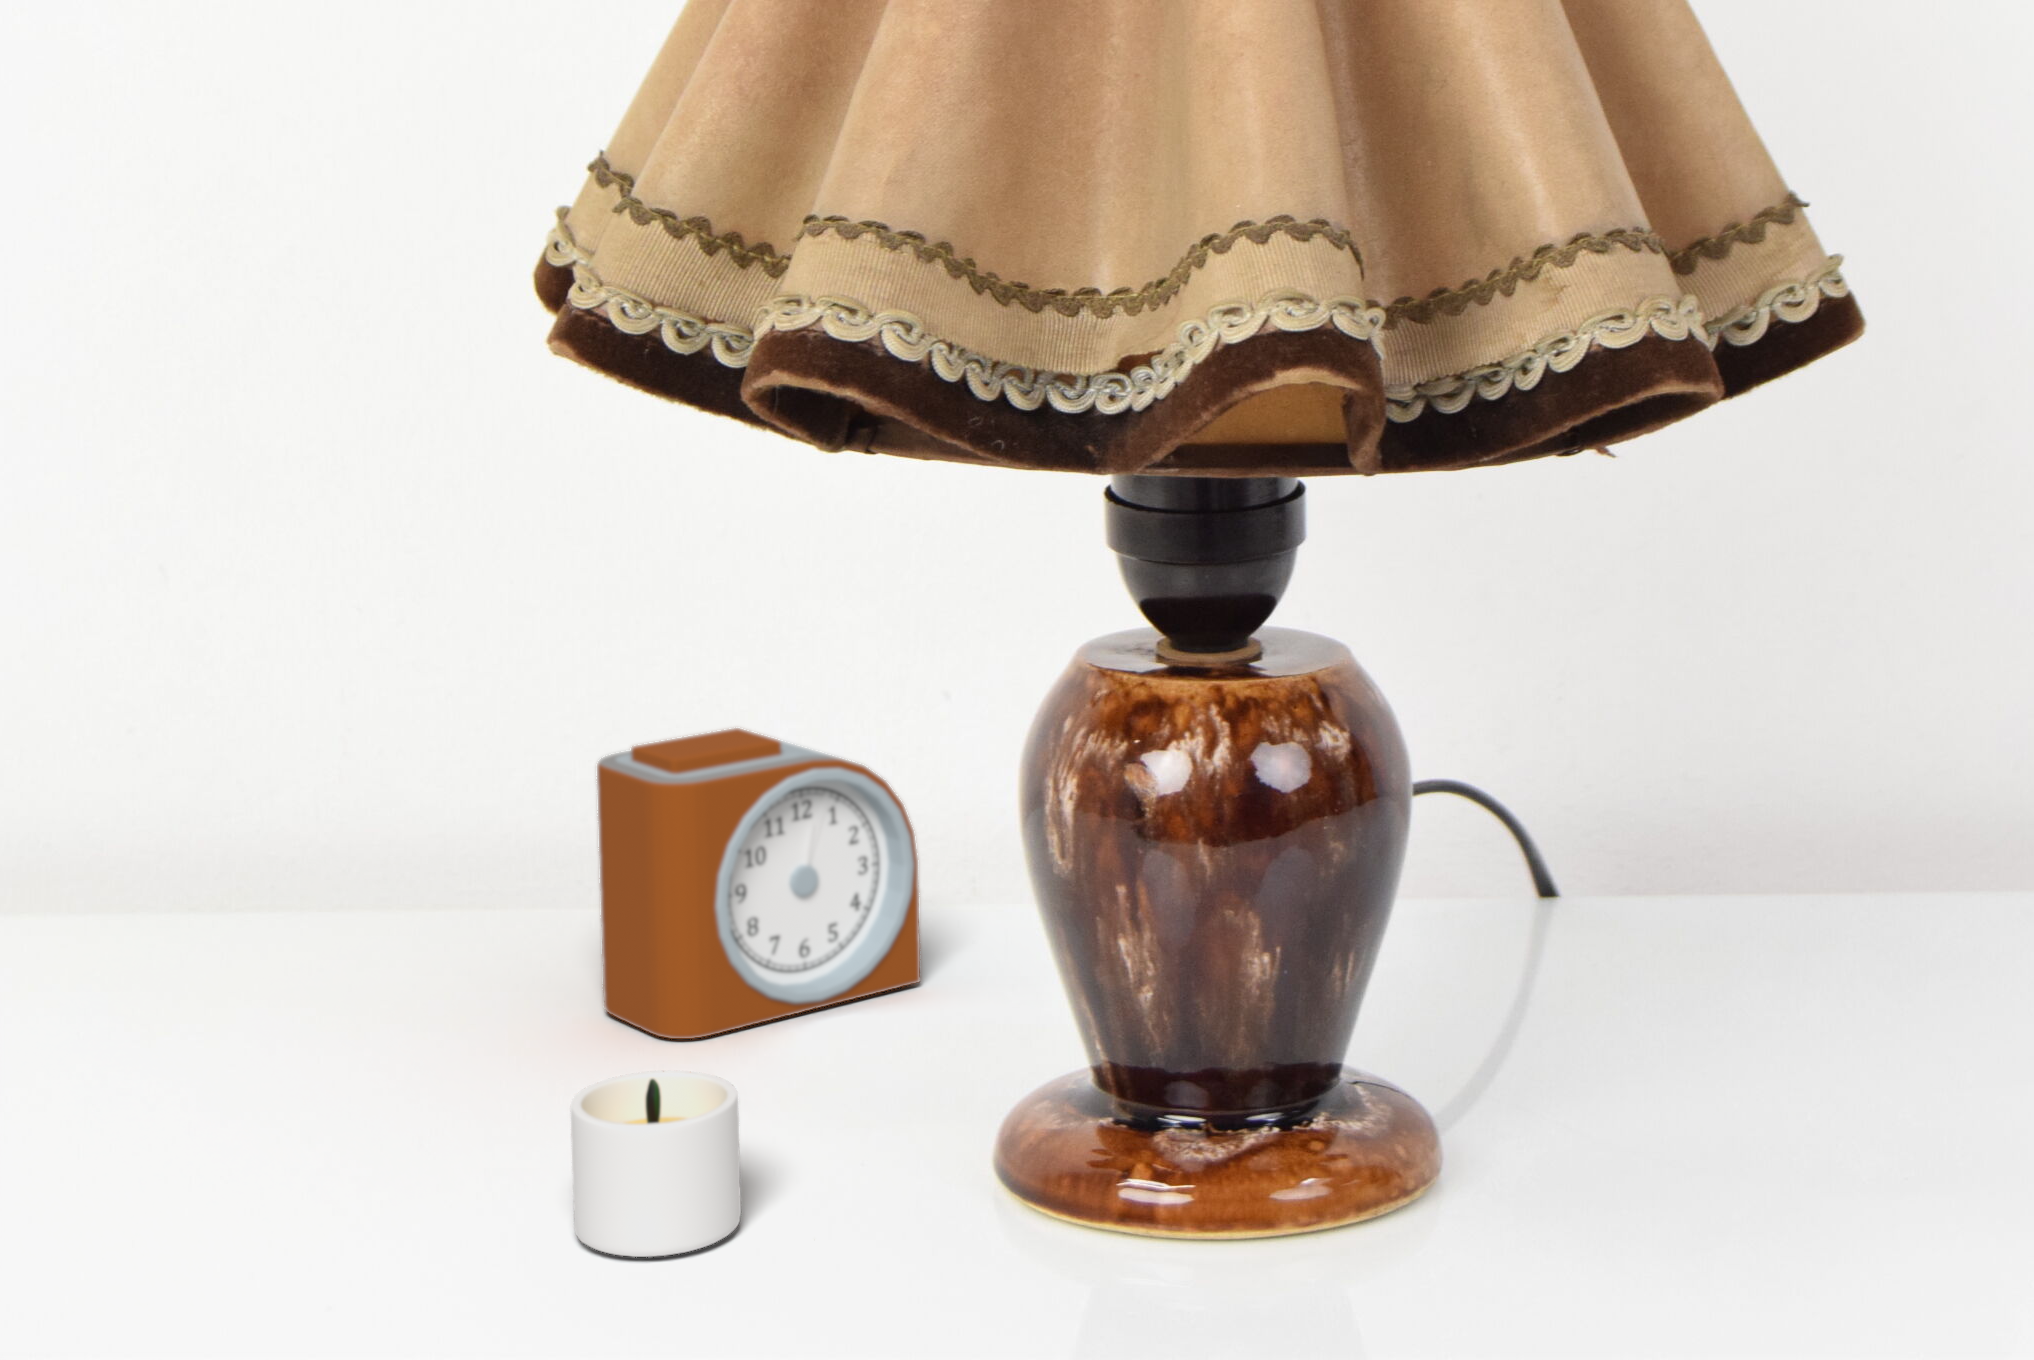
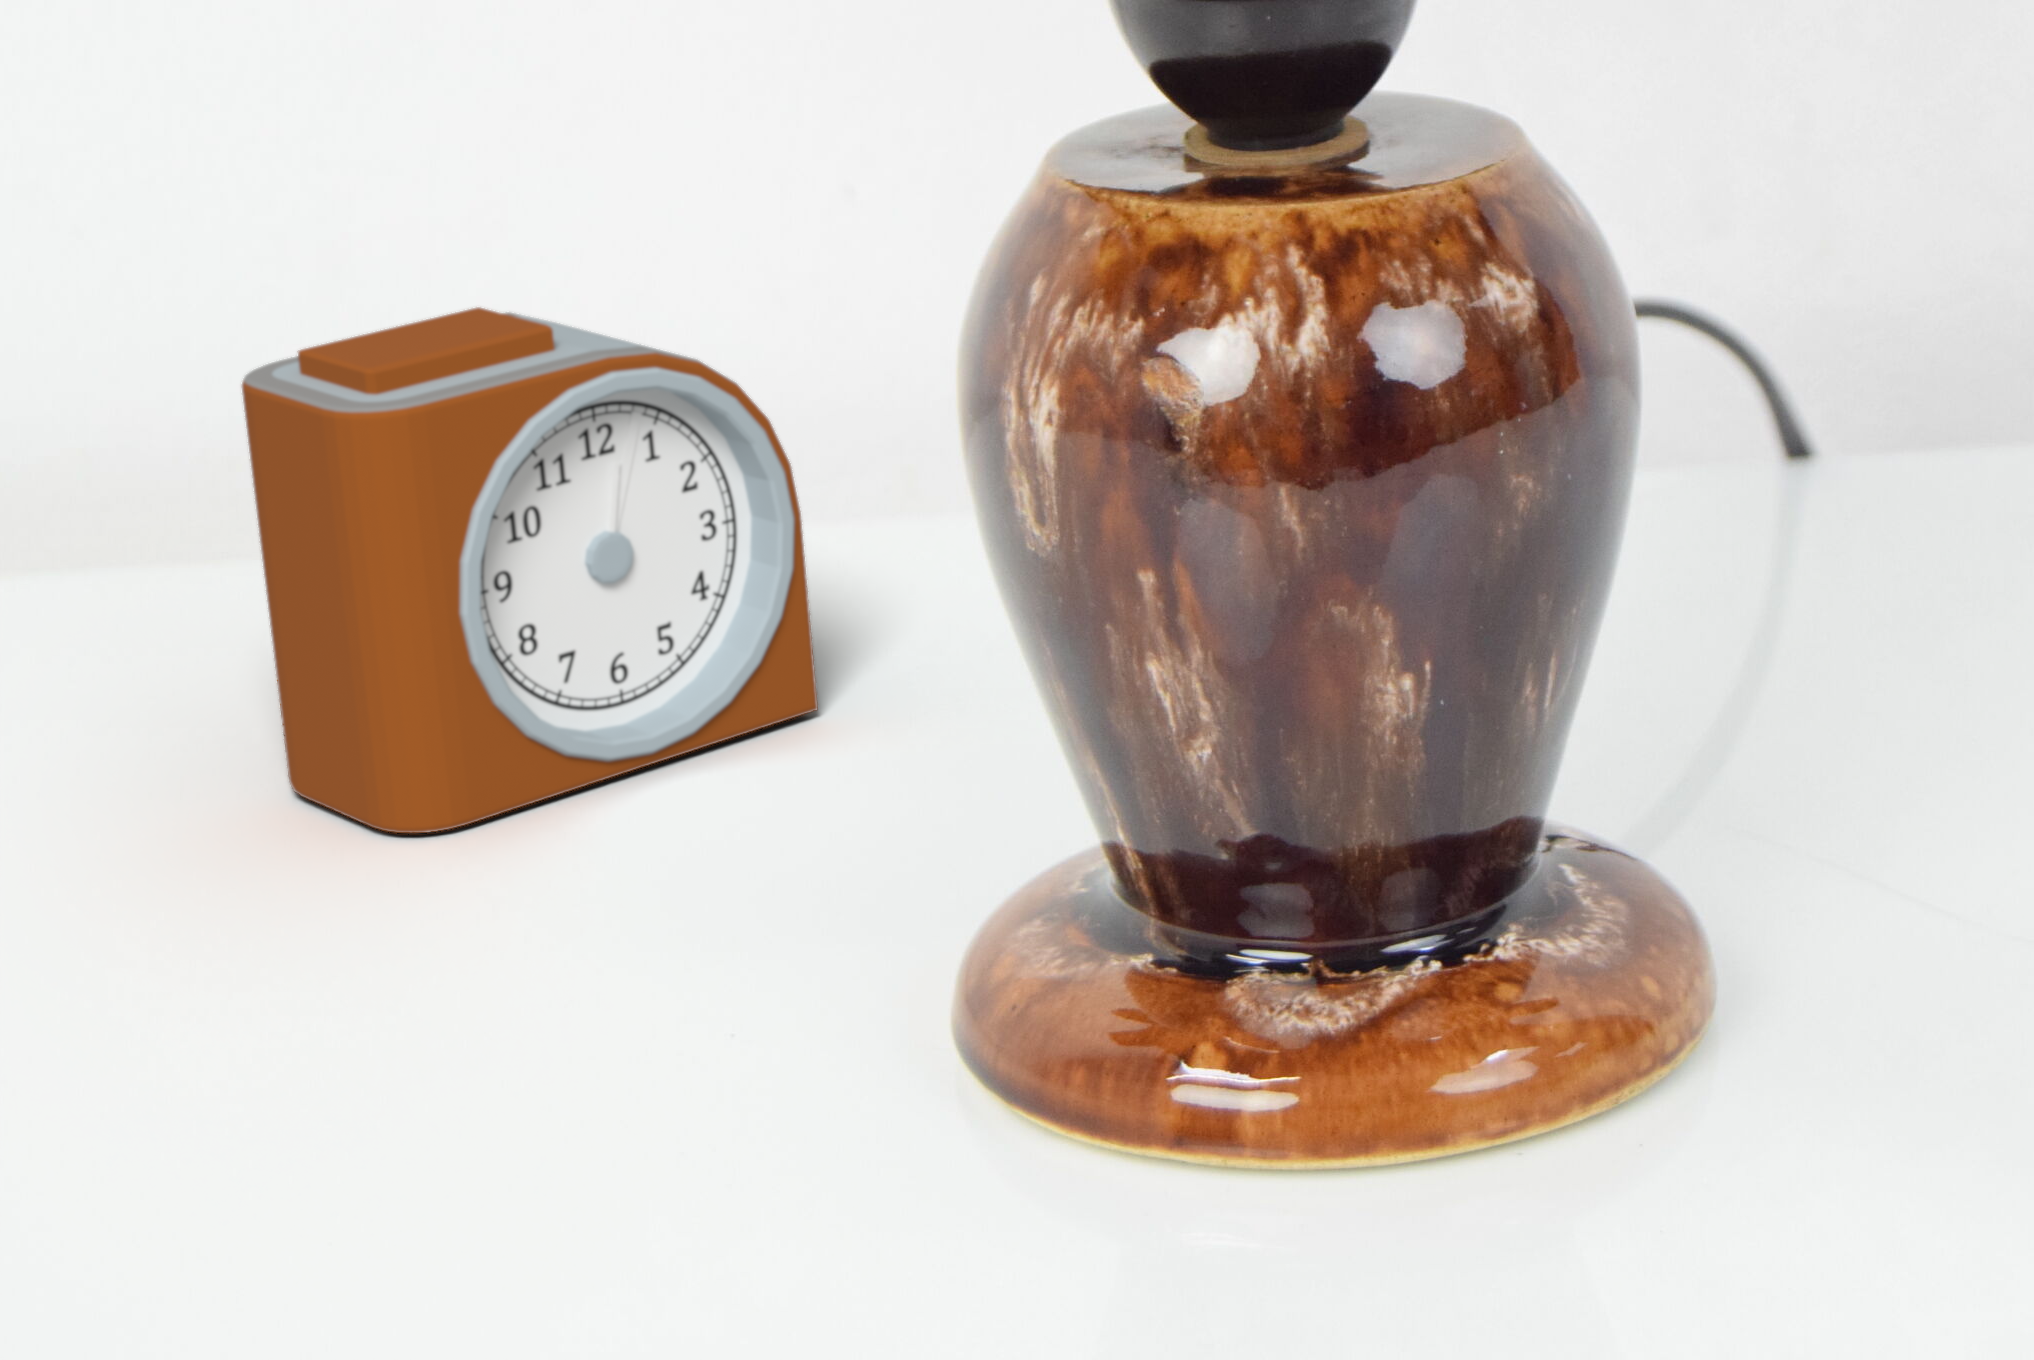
candle: present [571,1071,741,1257] -> none [213,918,652,1243]

